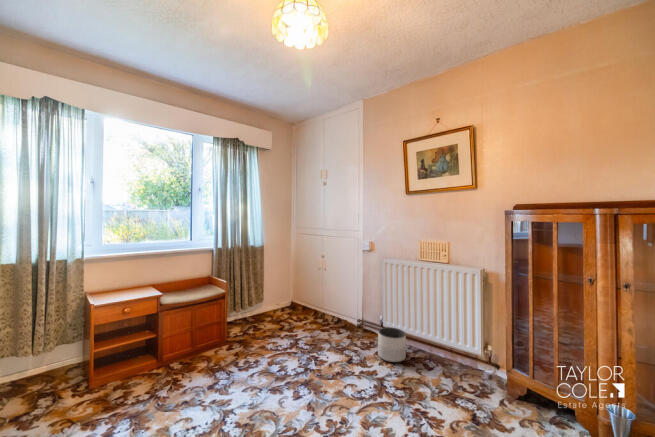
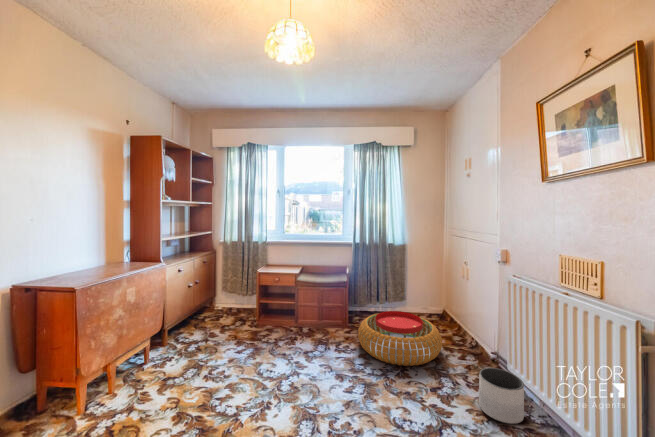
pouf: none [253,309,331,360] -> present [358,311,442,366]

